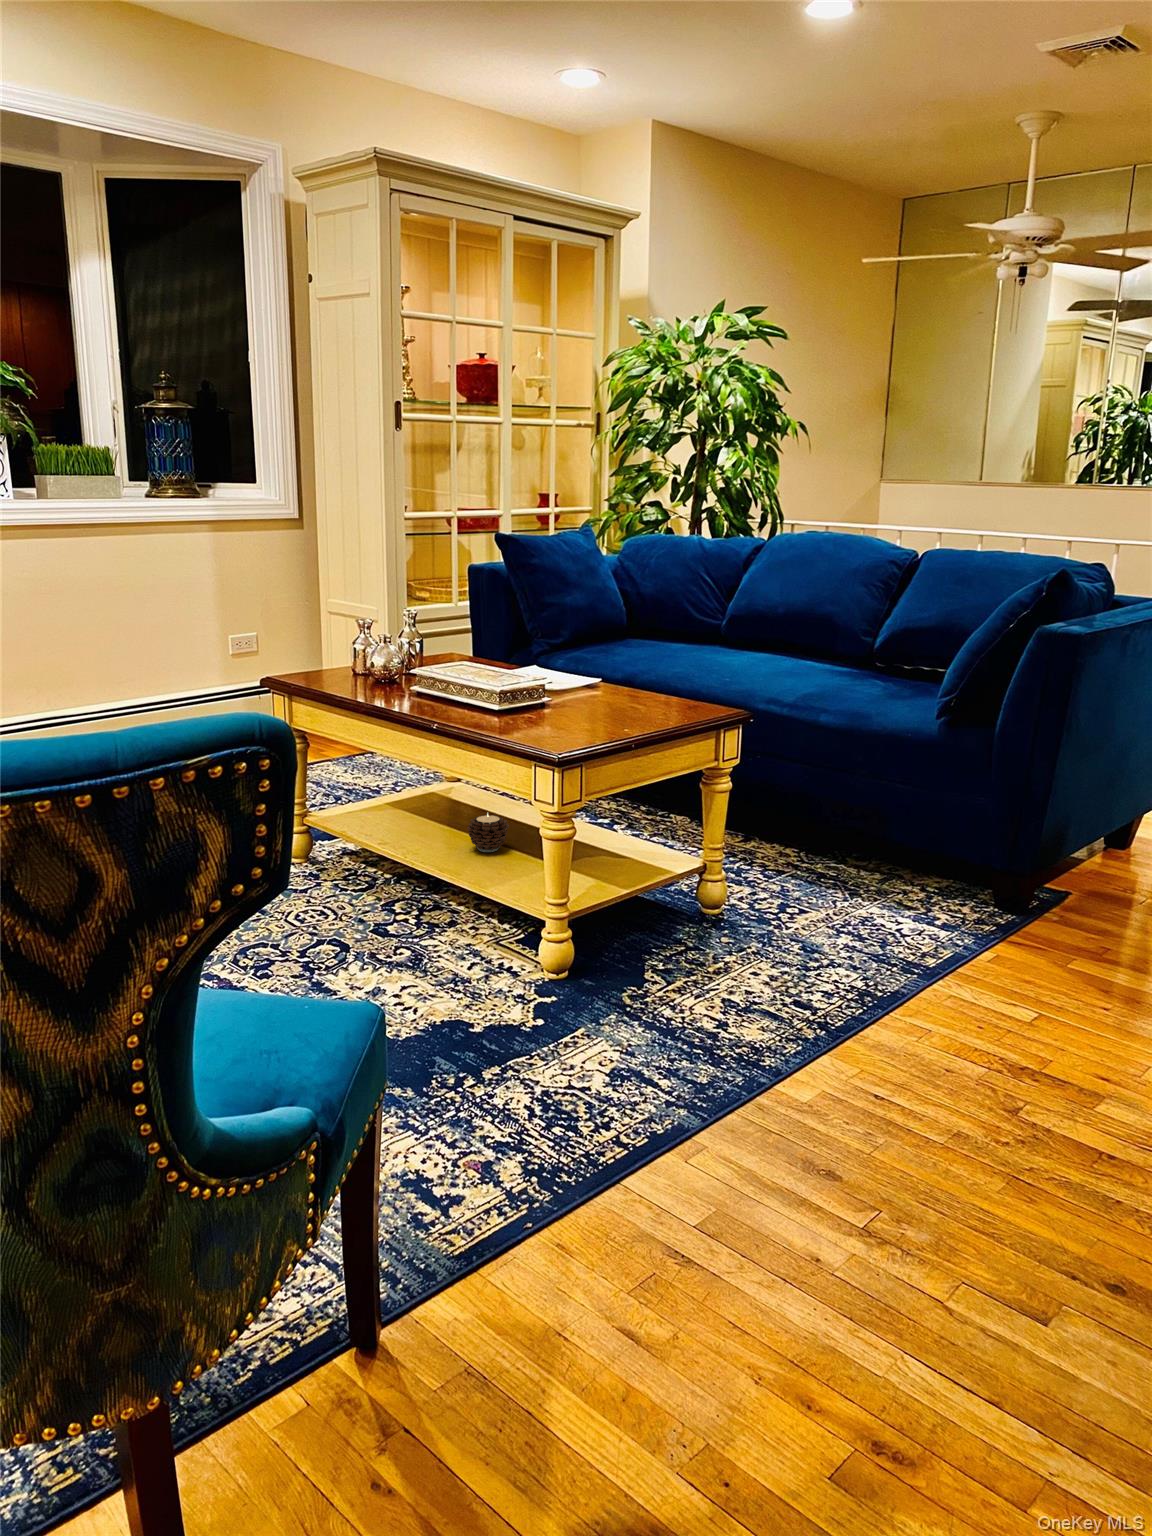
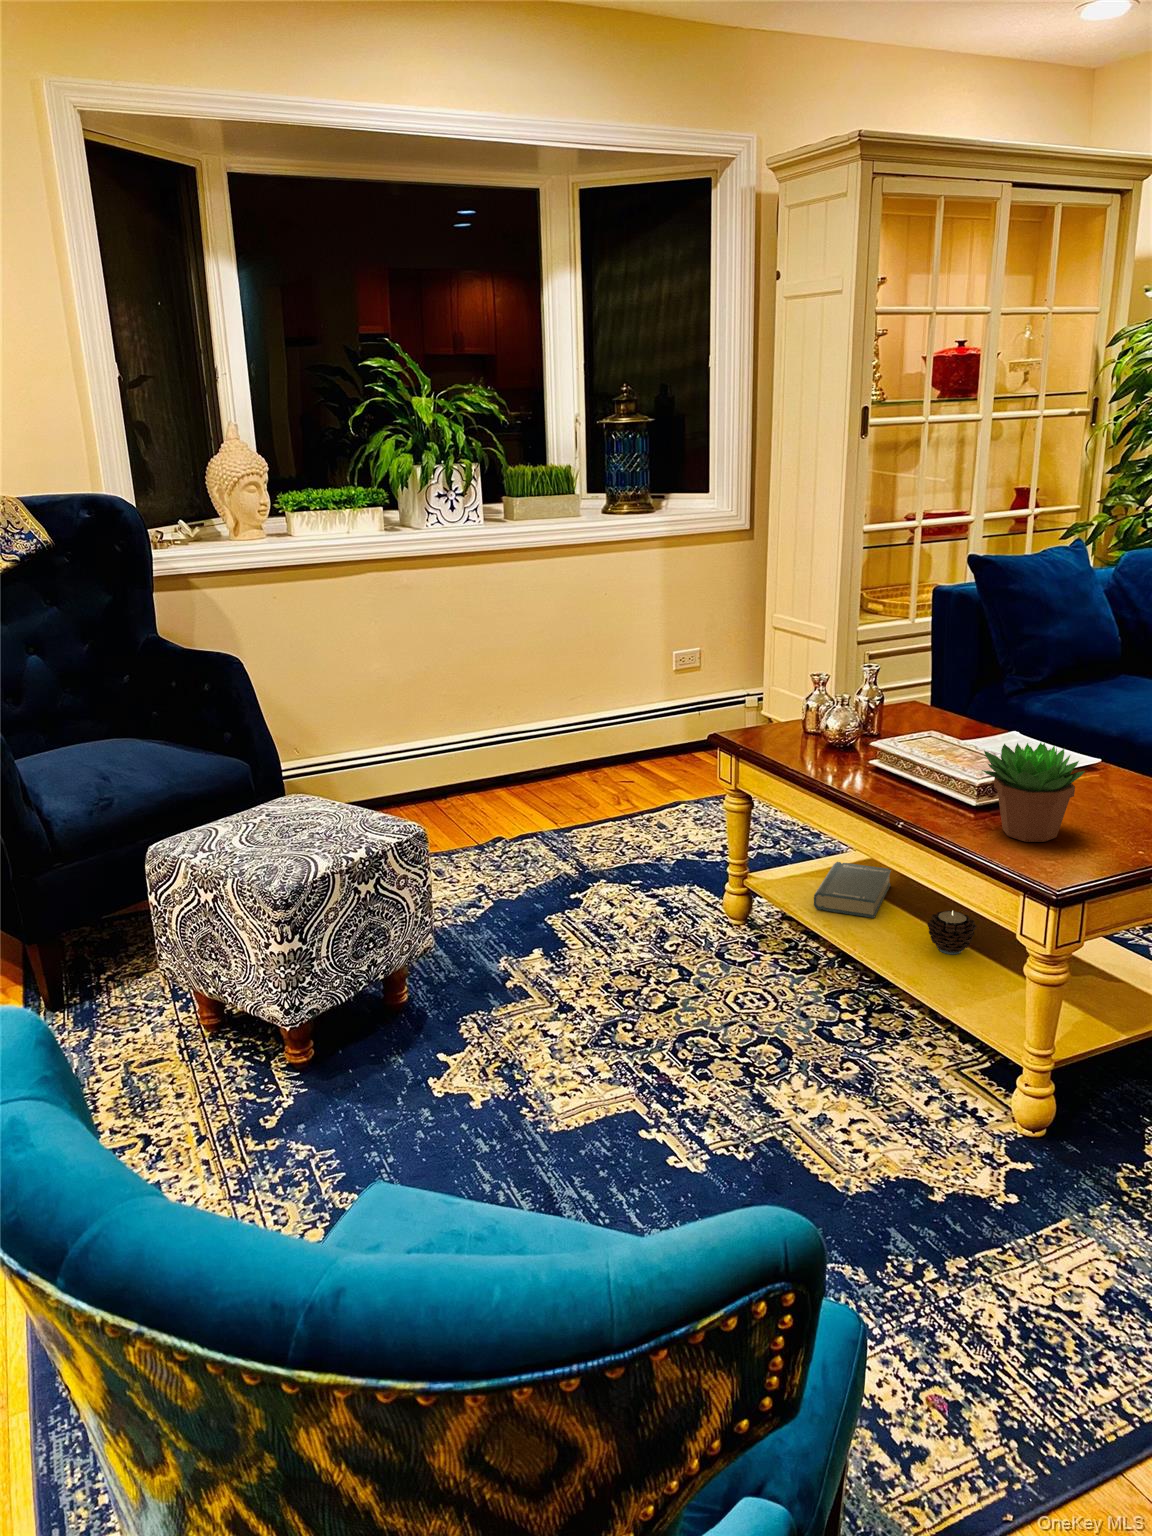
succulent plant: none [496,641,578,727] -> present [982,743,1085,842]
hardback book: none [367,793,438,834] -> present [814,862,891,918]

